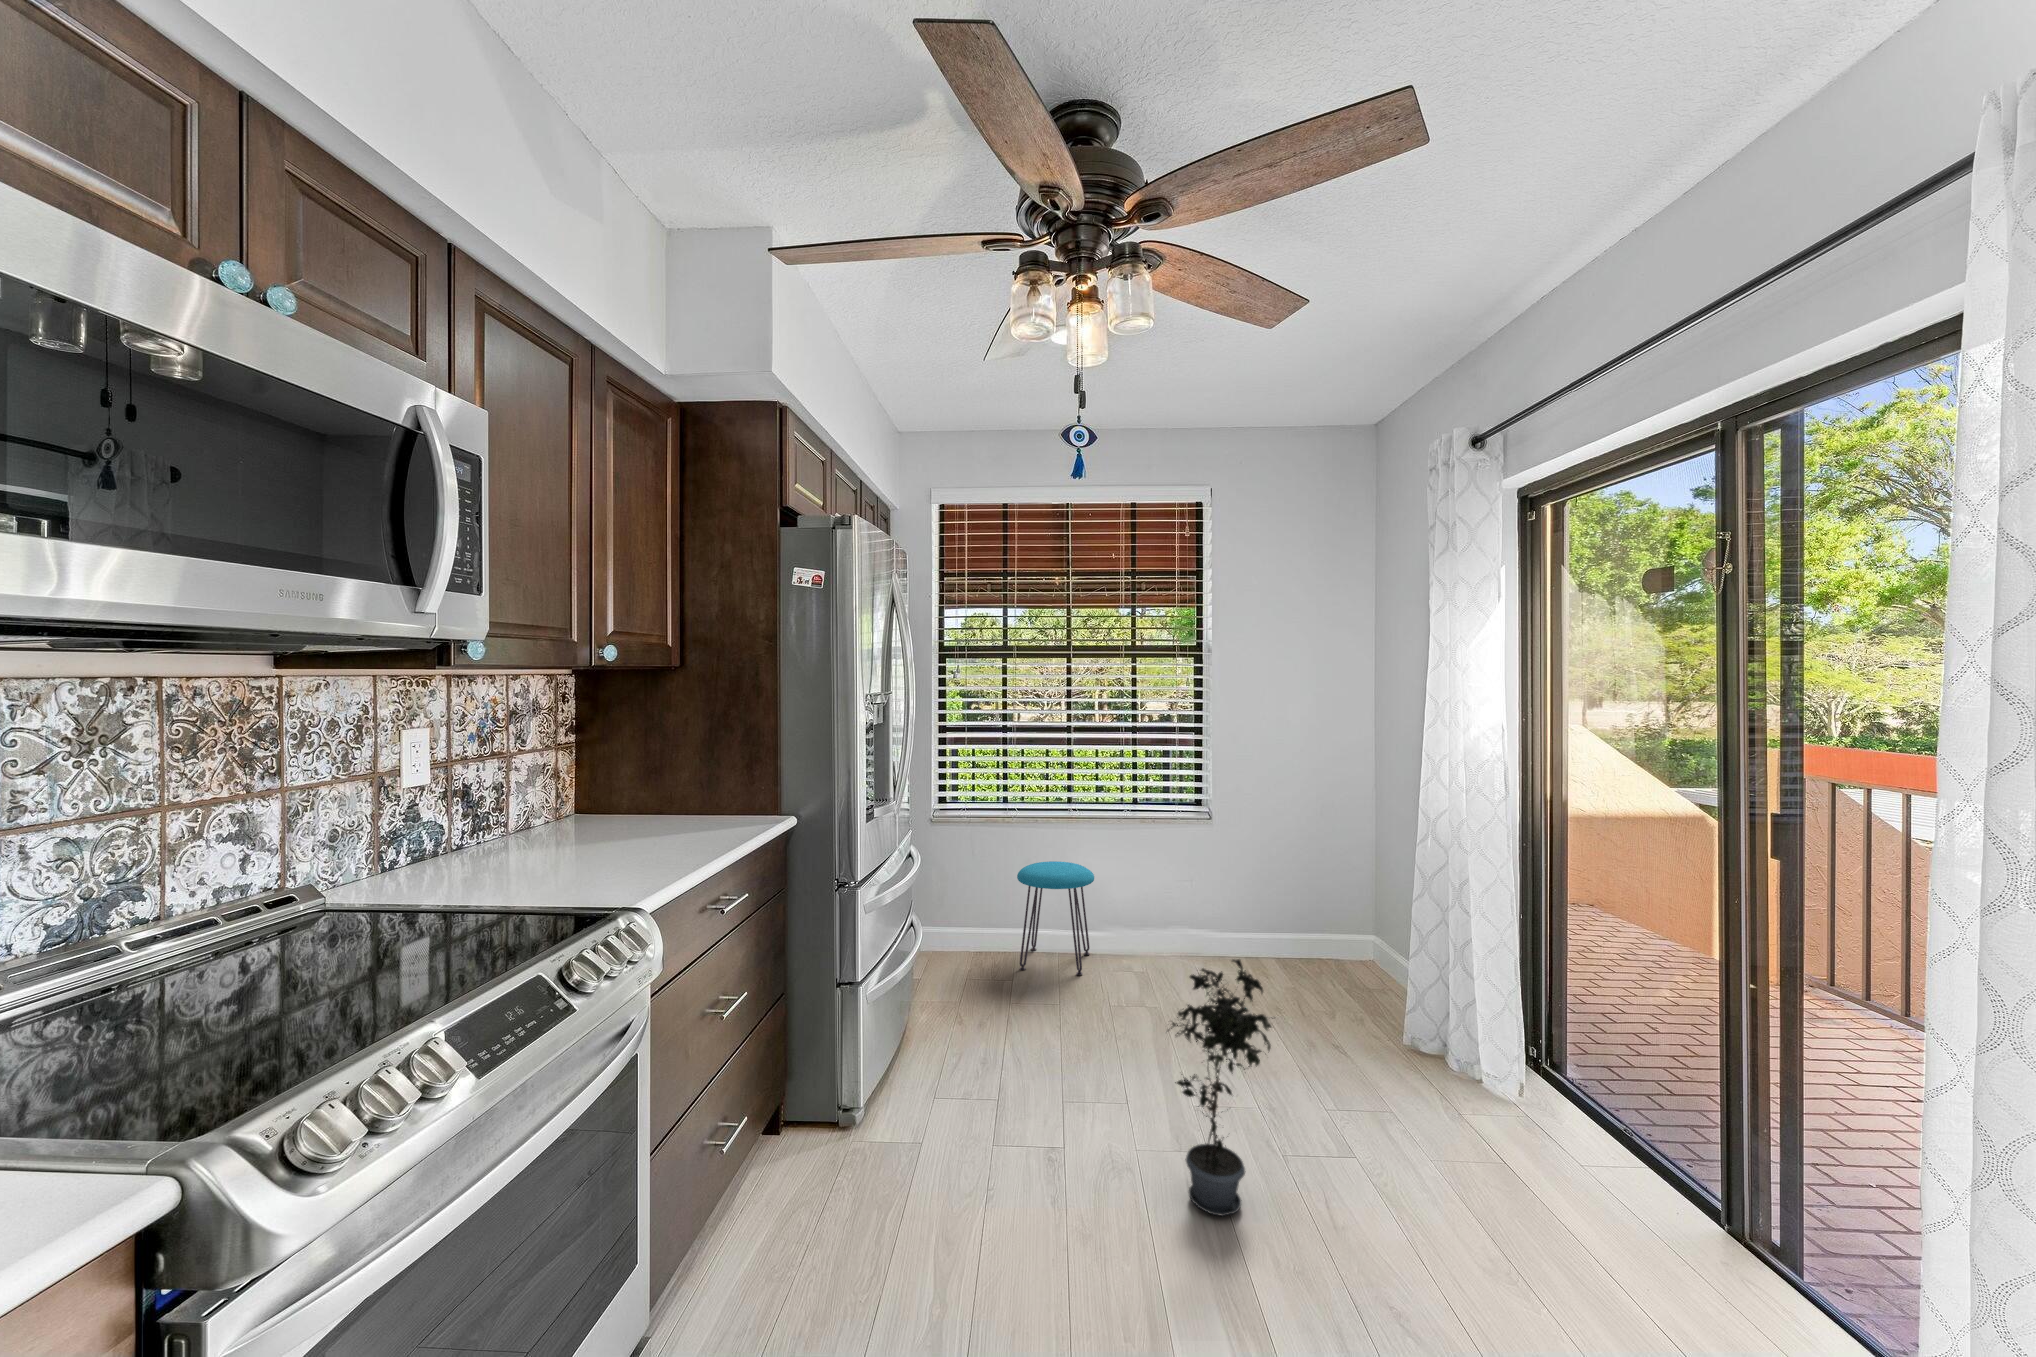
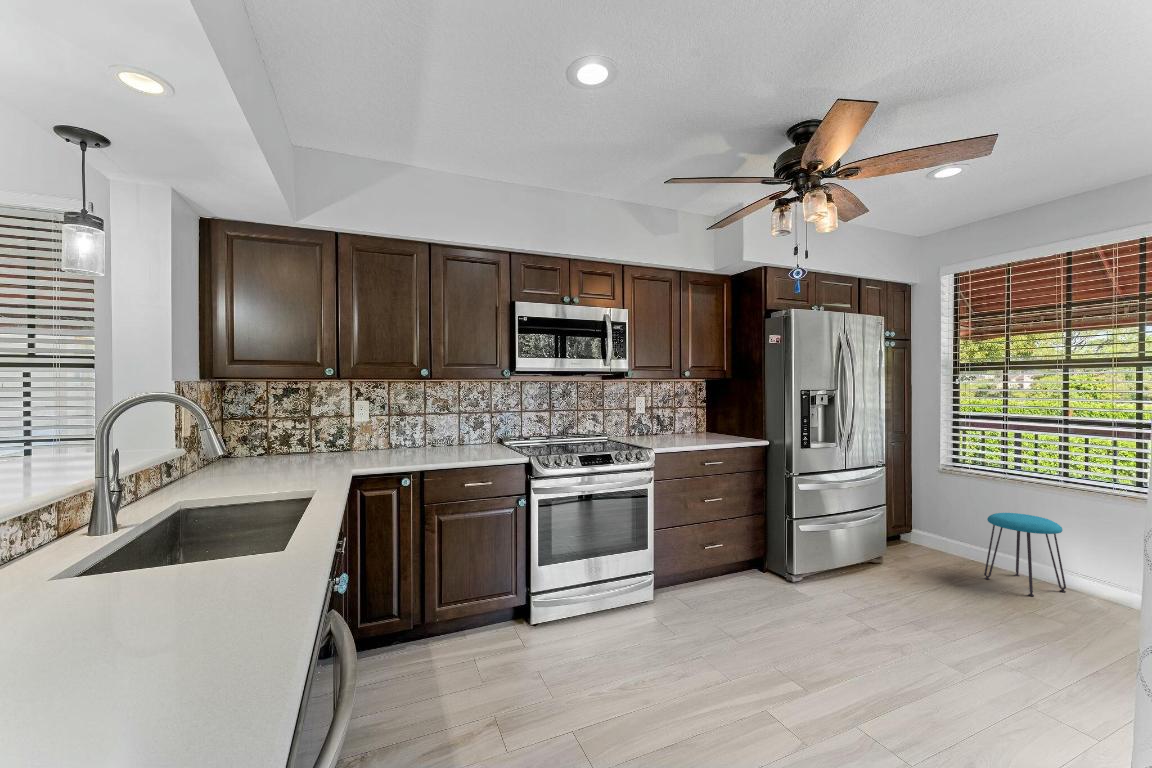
potted plant: present [1168,959,1273,1216] -> none [888,545,960,688]

